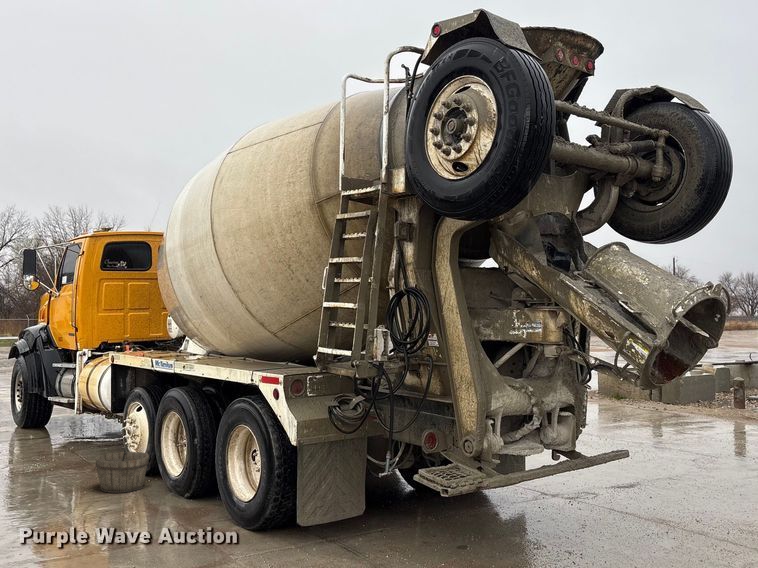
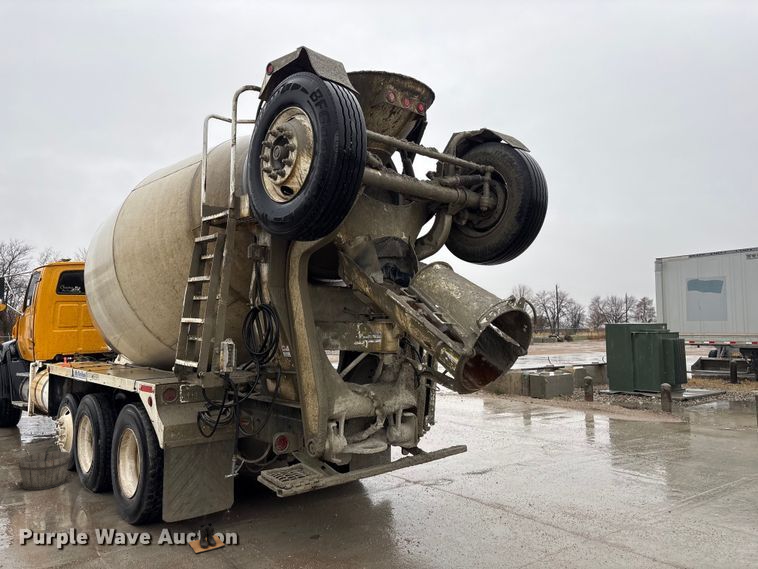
boots: none [322,527,363,557] -> present [189,523,225,553]

